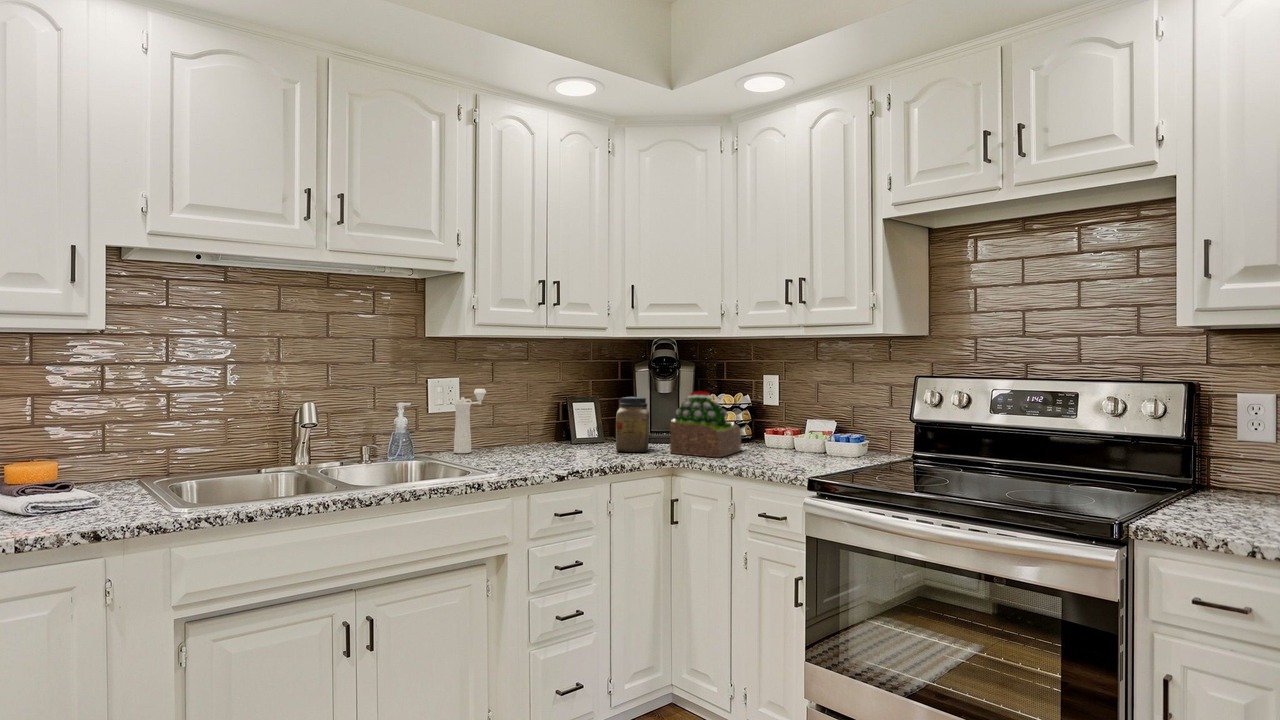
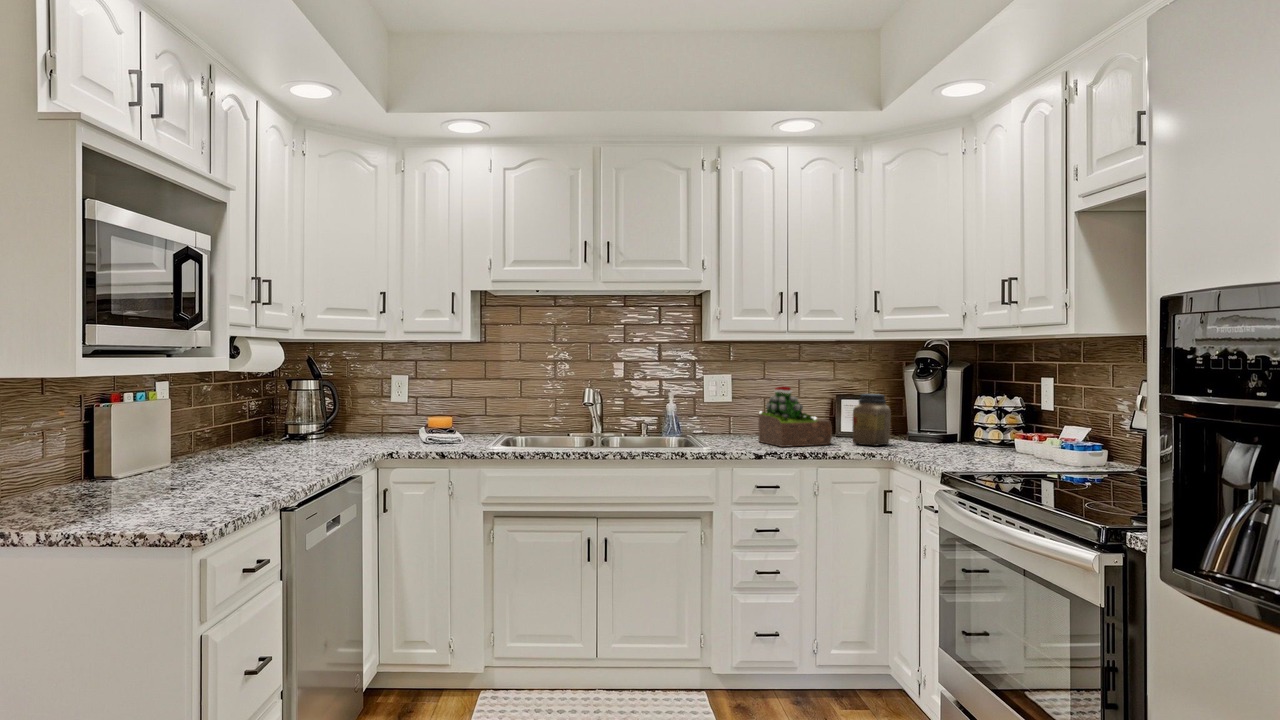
pepper mill: present [454,389,486,453] -> none [722,385,755,436]
succulent plant: present [670,391,741,457] -> present [758,386,832,447]

